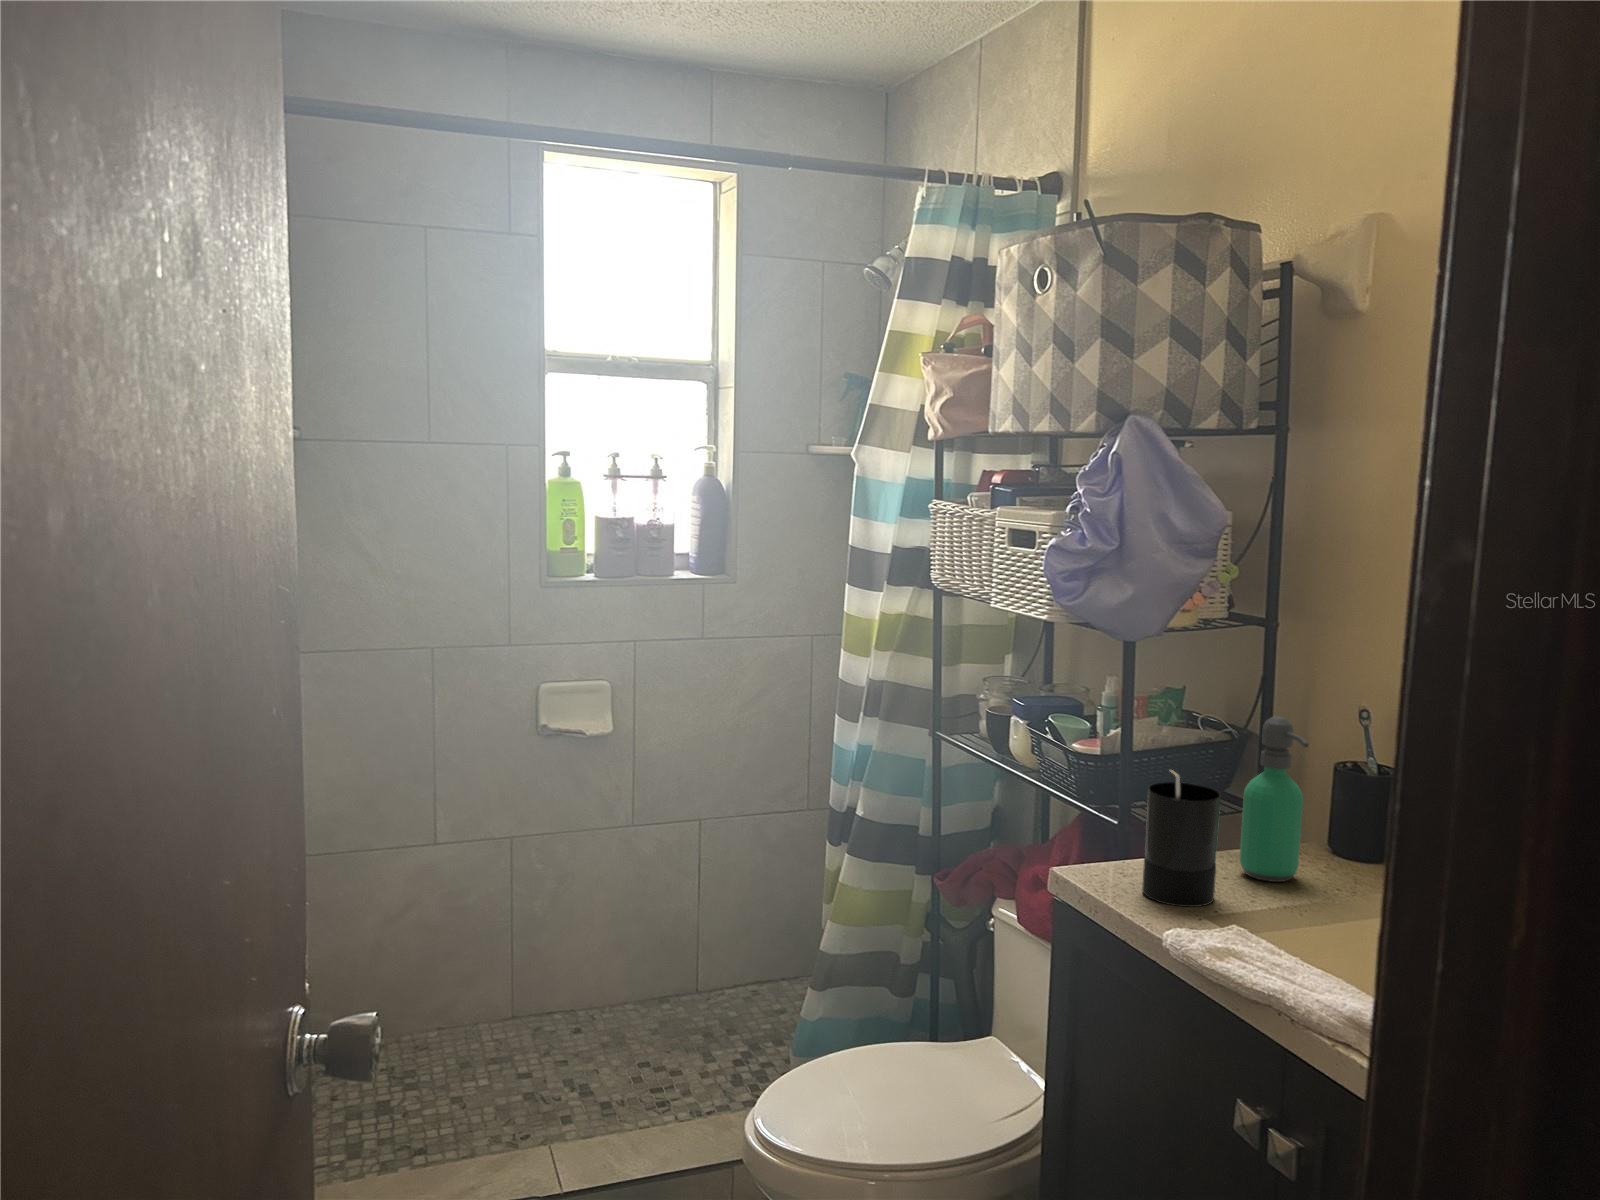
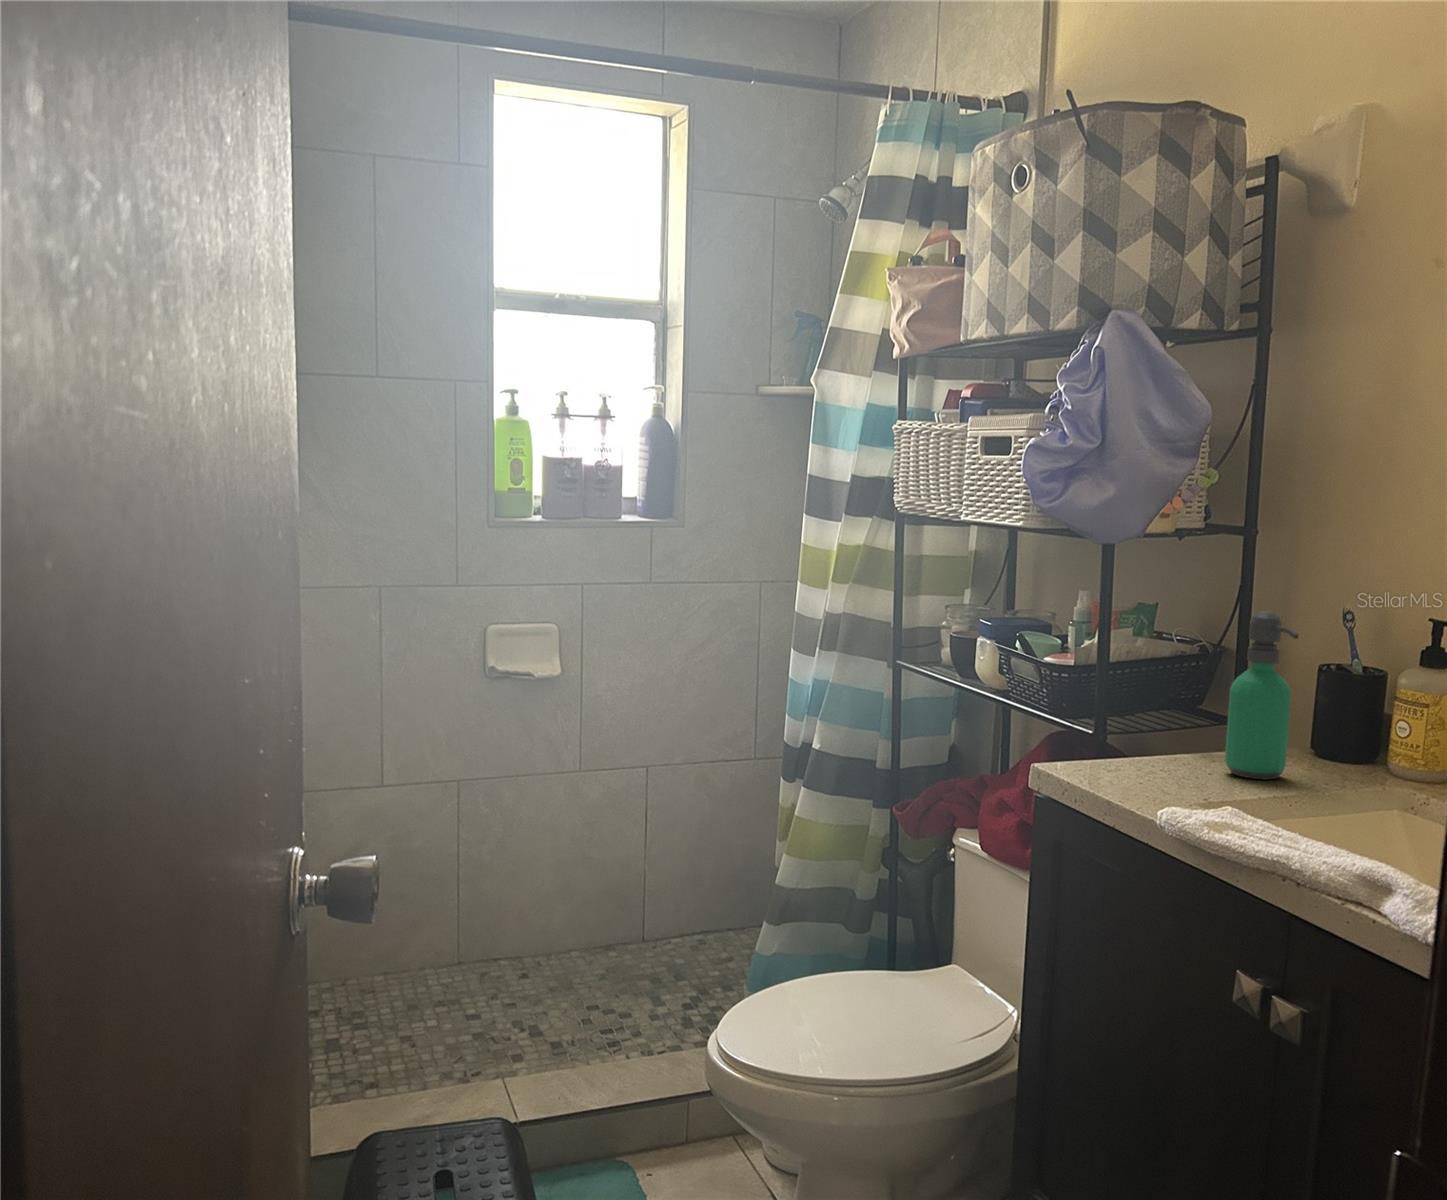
candle: present [1142,770,1221,907] -> none [1129,662,1211,796]

